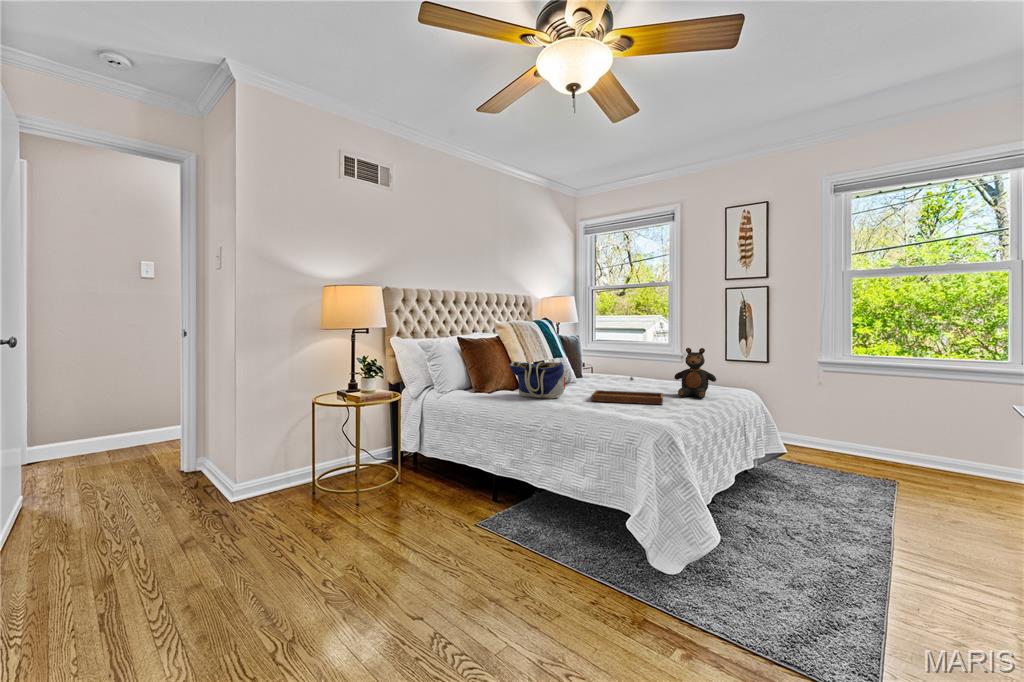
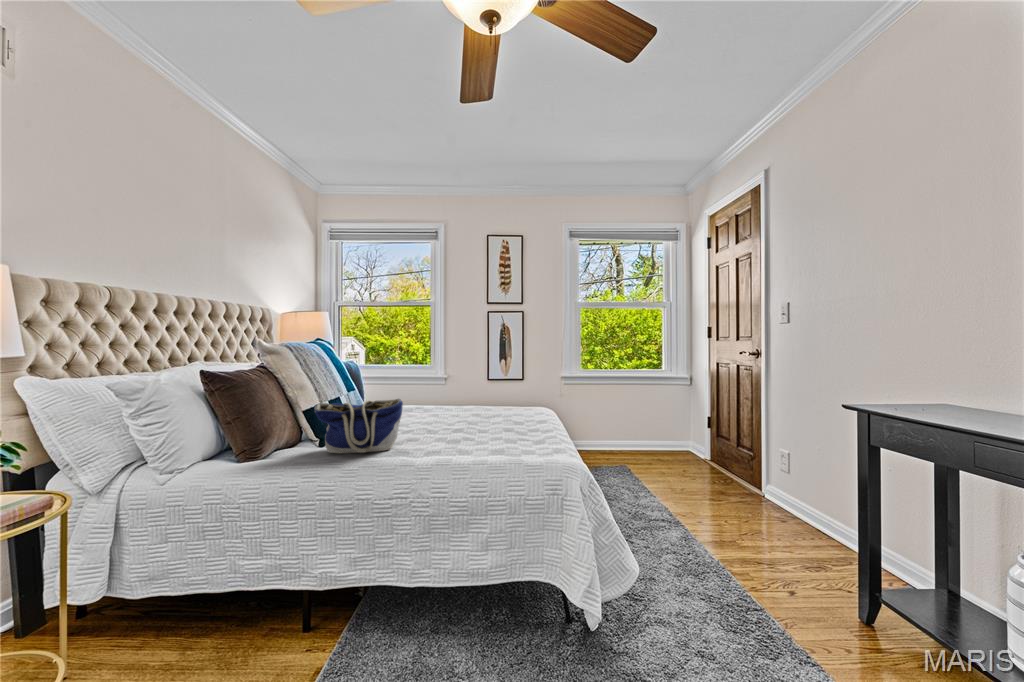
teddy bear: present [674,348,716,398] -> none [501,371,542,426]
tray: present [591,377,663,404] -> none [430,409,520,447]

